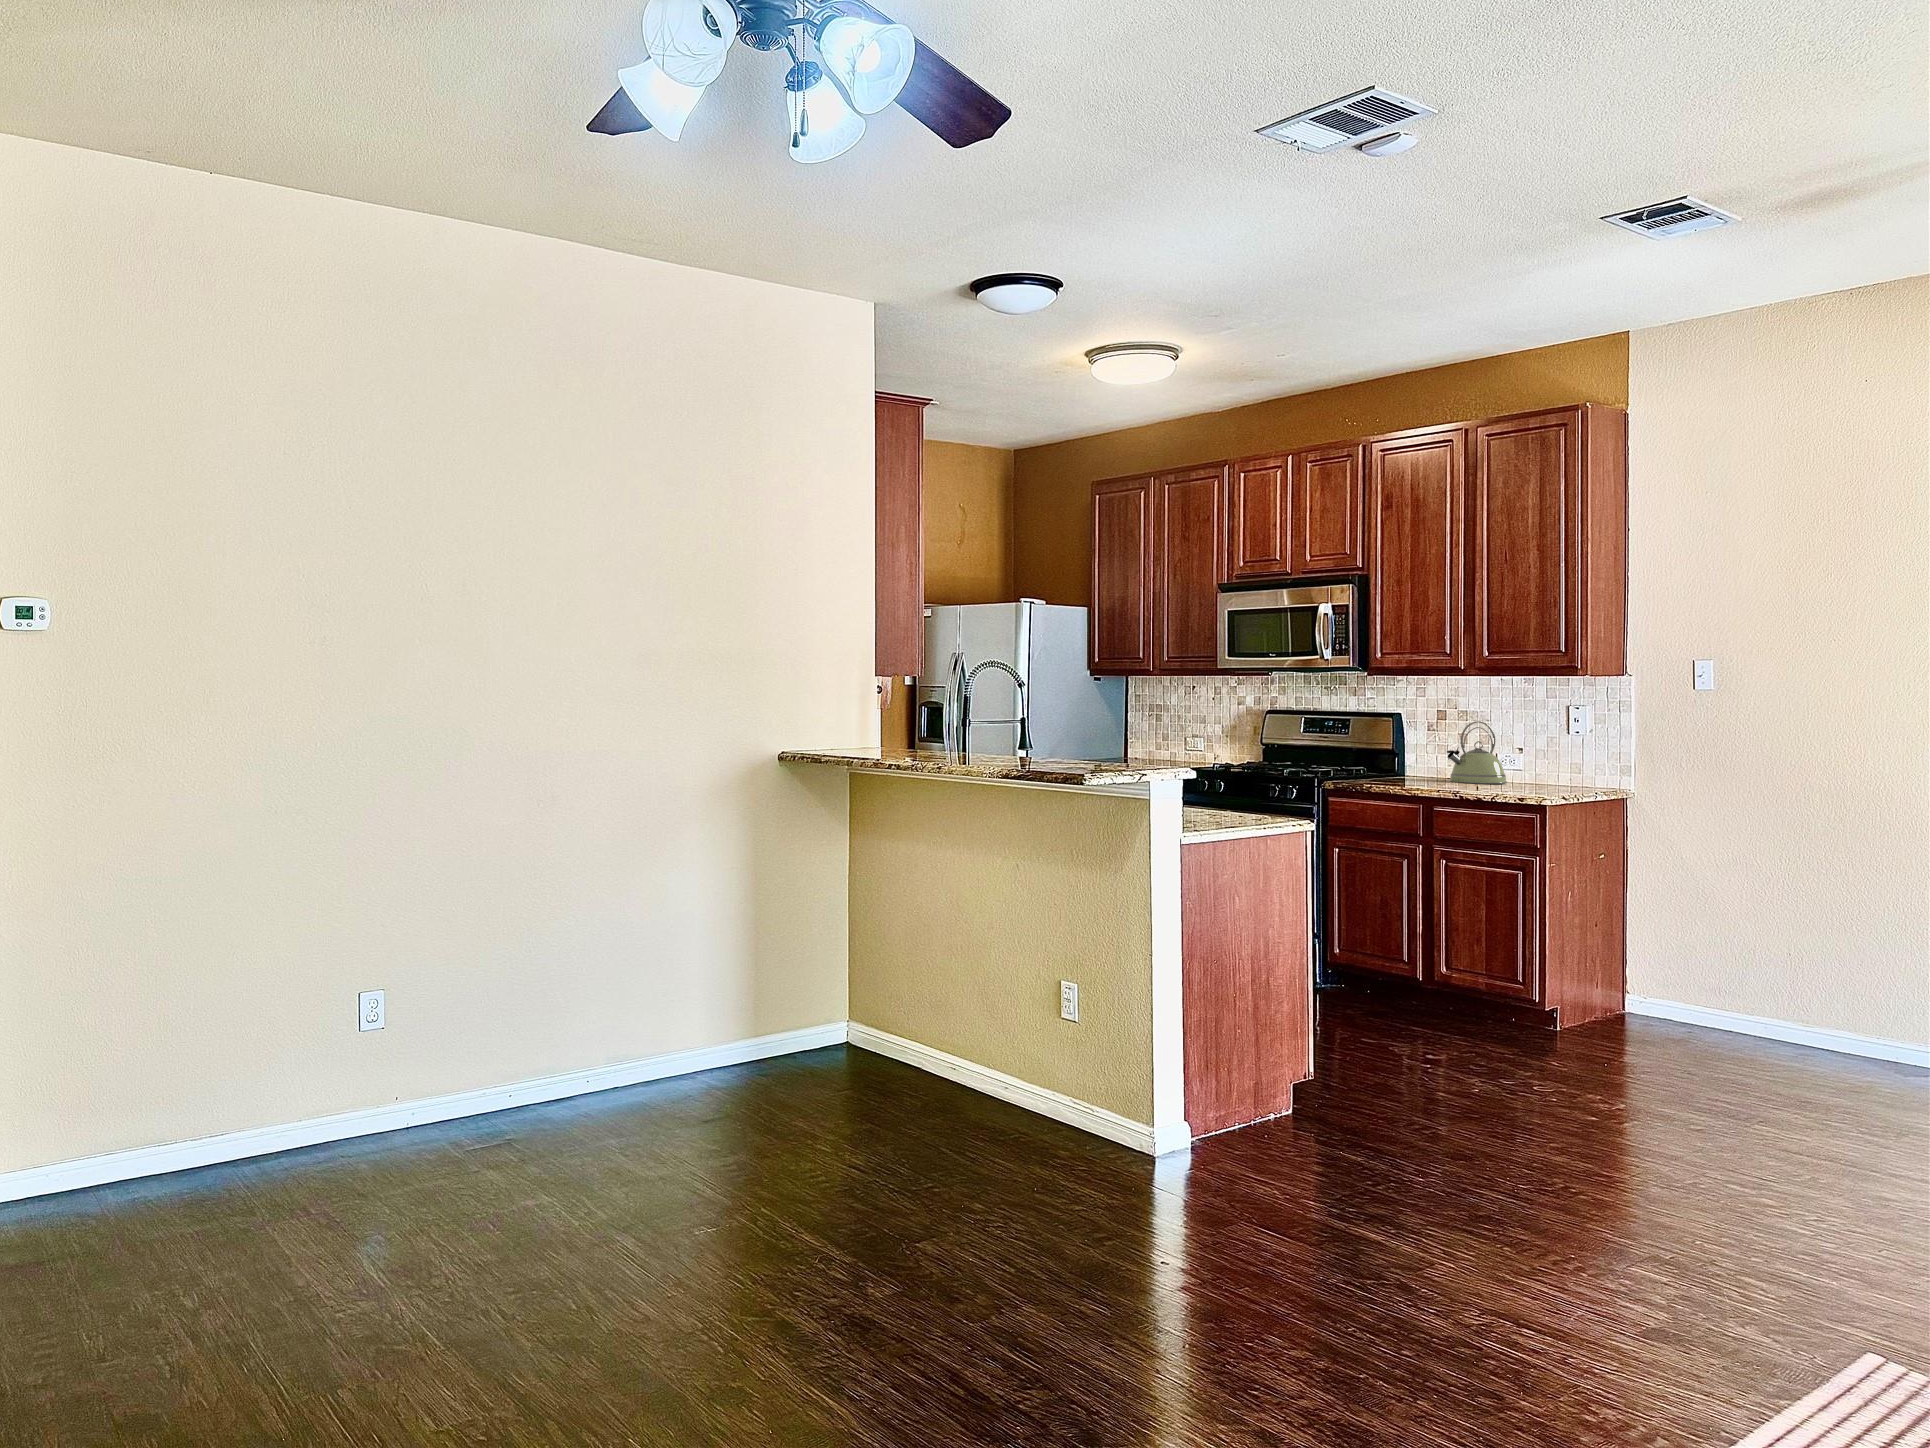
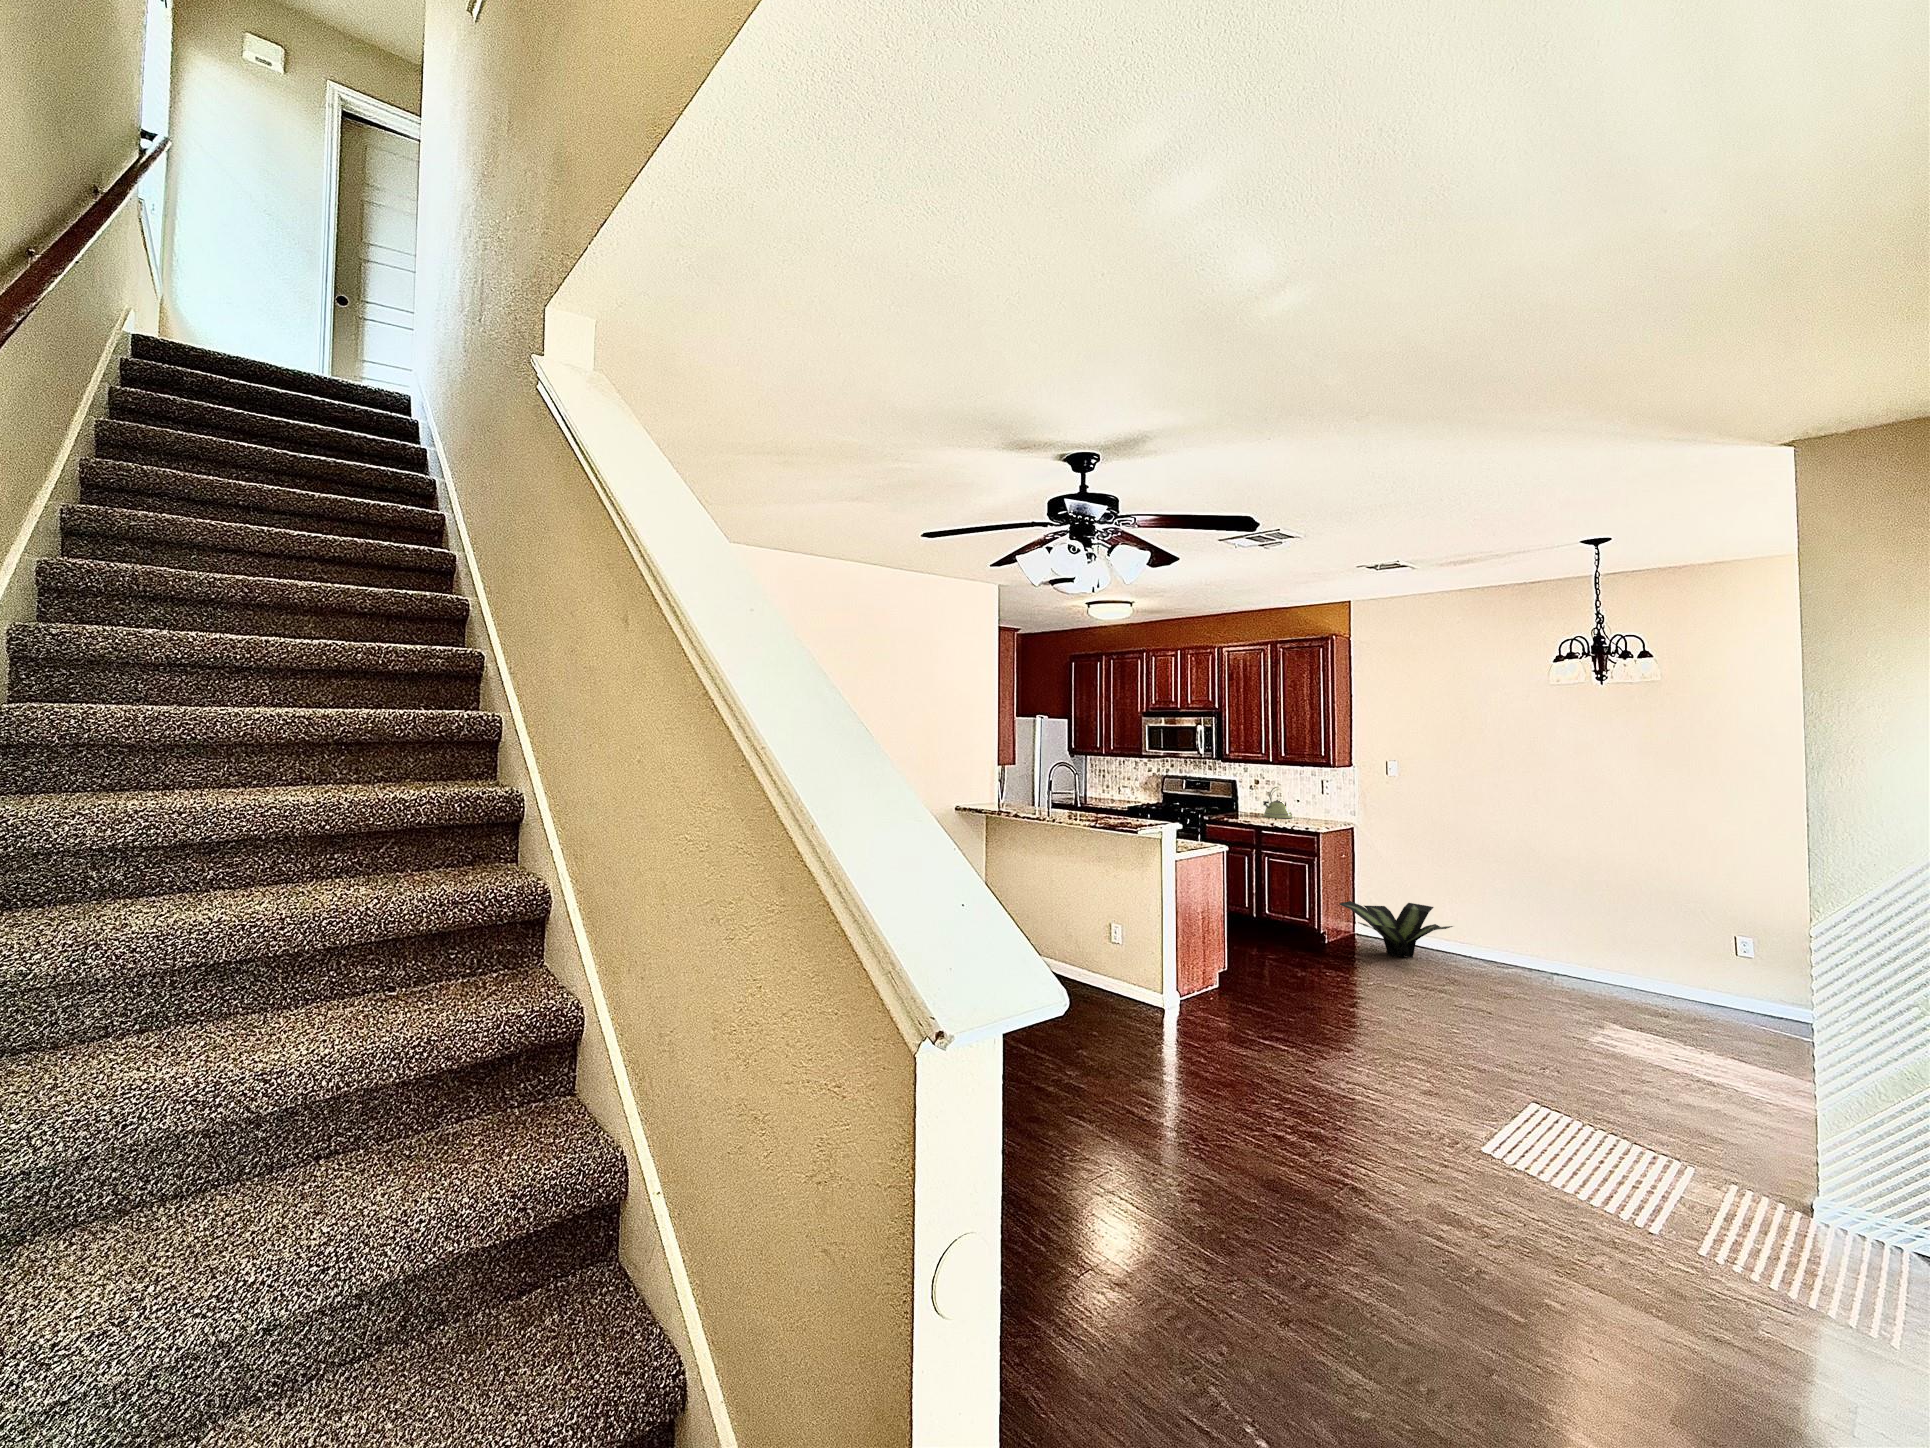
potted plant: none [1583,944,1823,1058] -> present [1340,901,1453,958]

